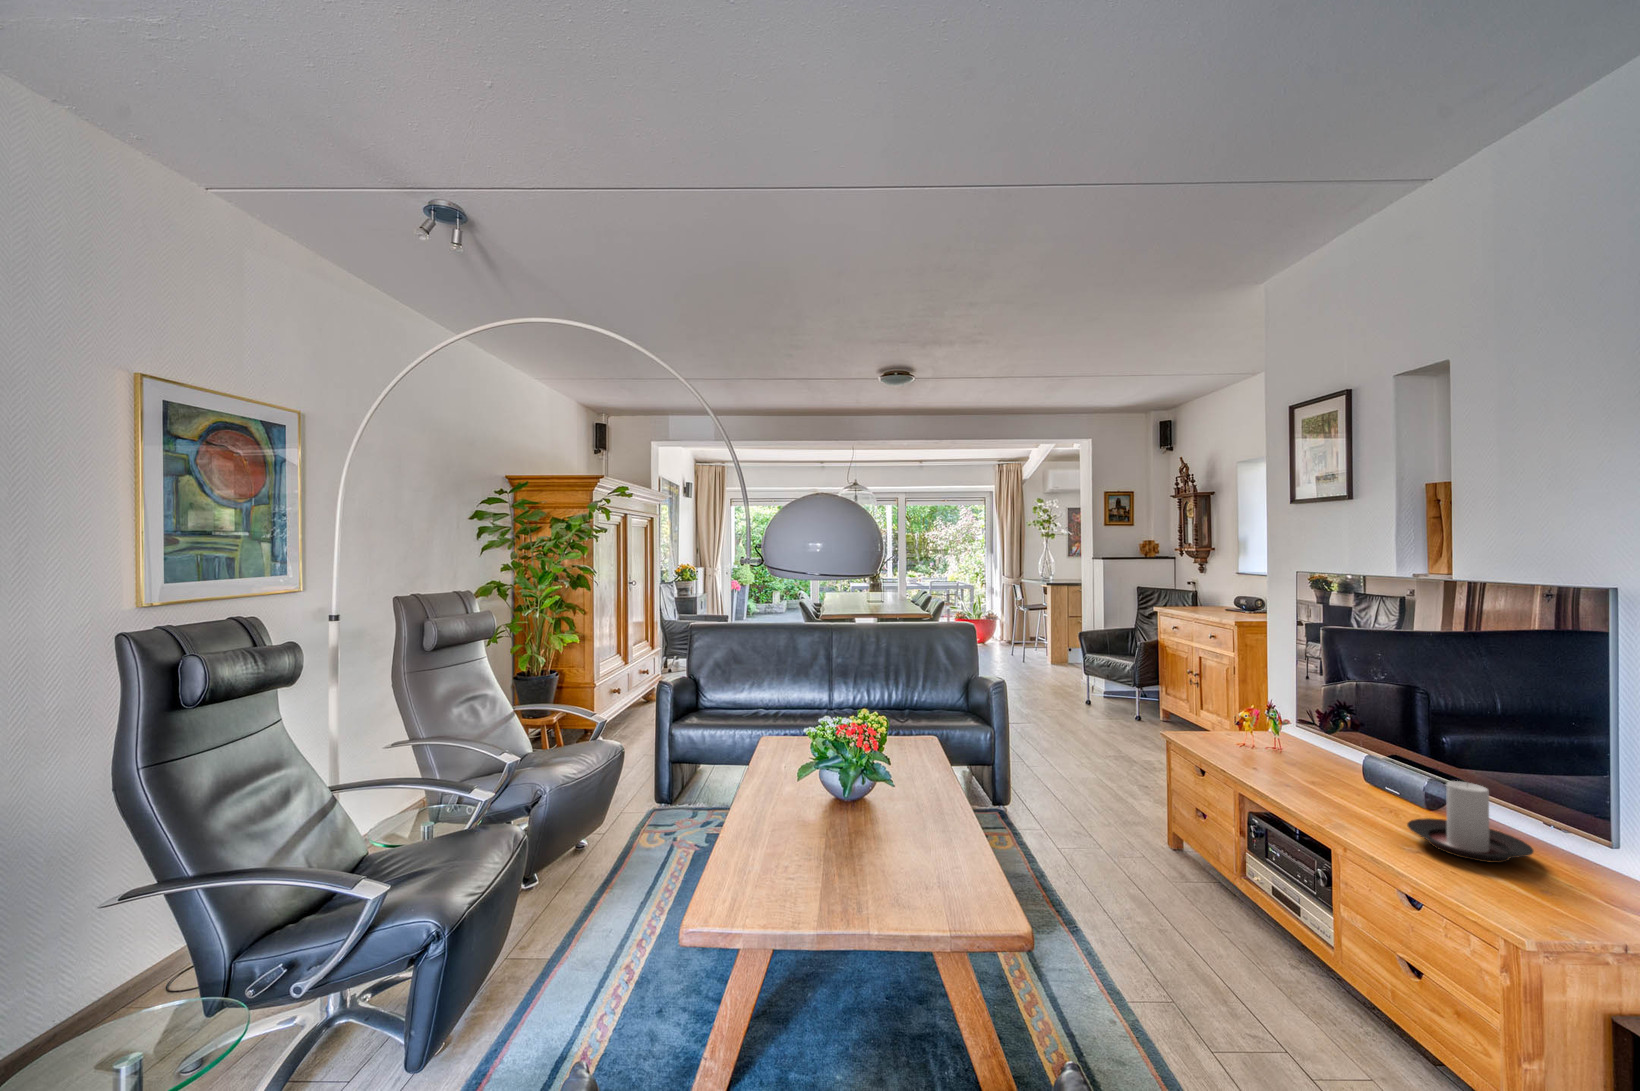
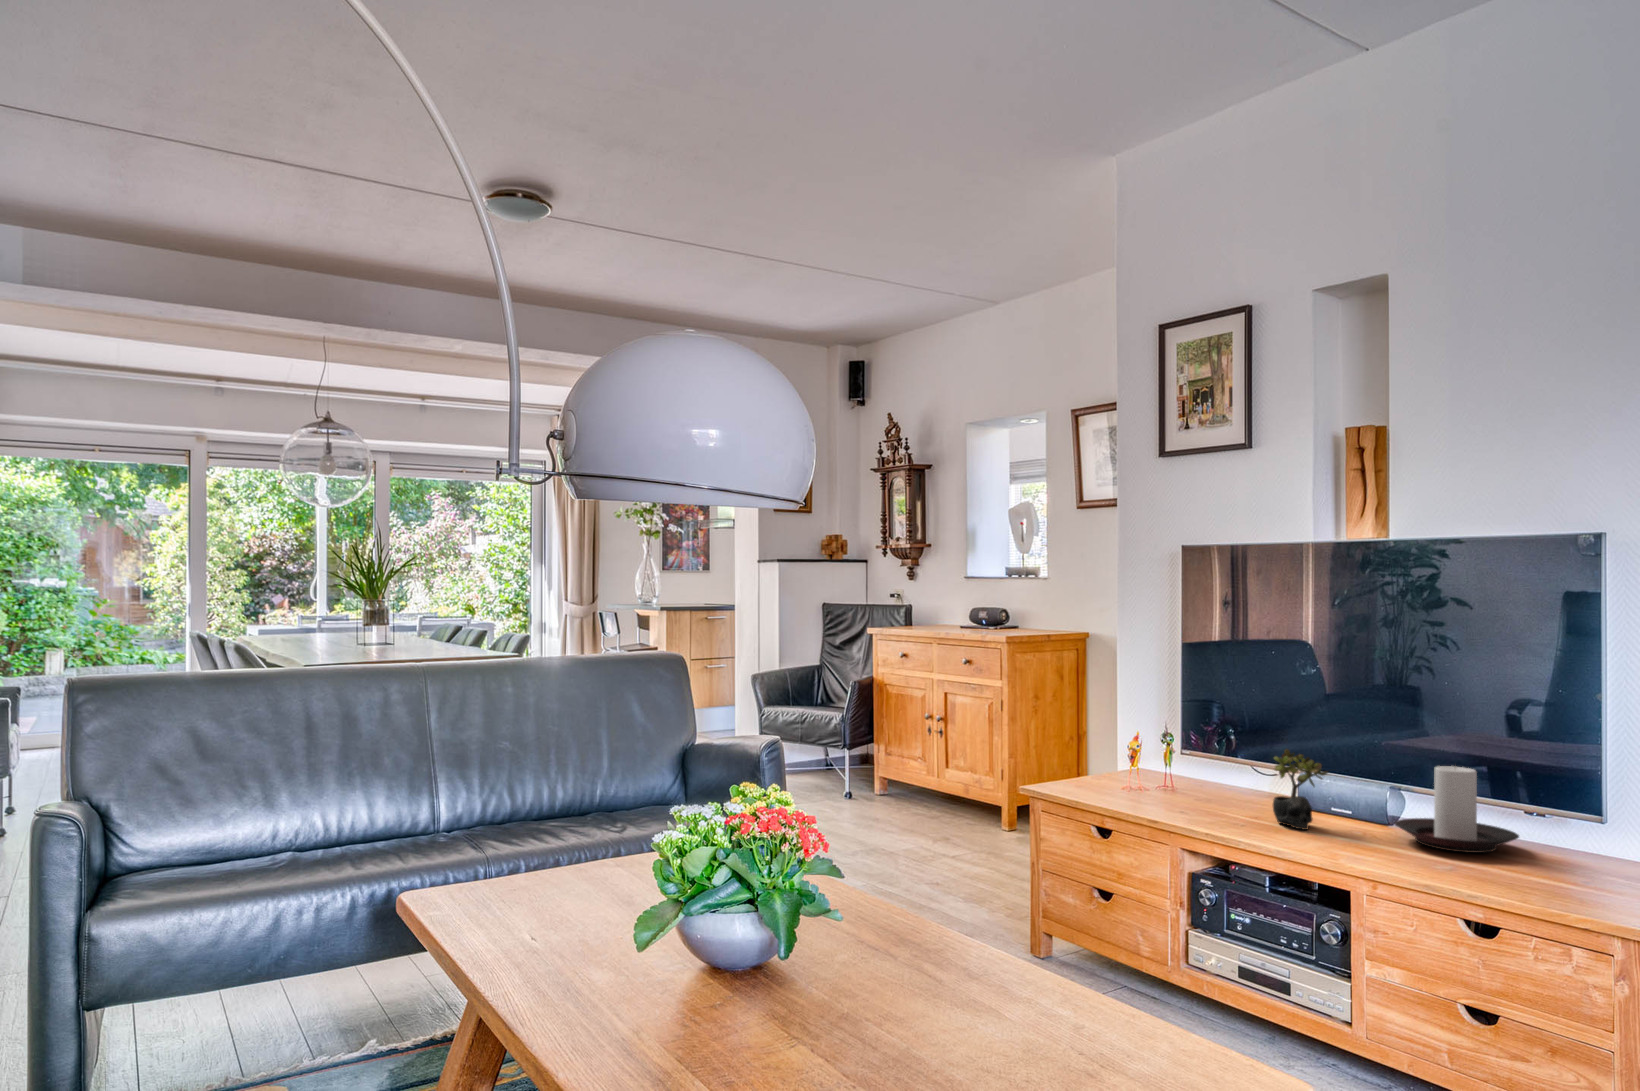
succulent plant: none [1310,745,1361,811] -> present [1273,749,1328,830]

